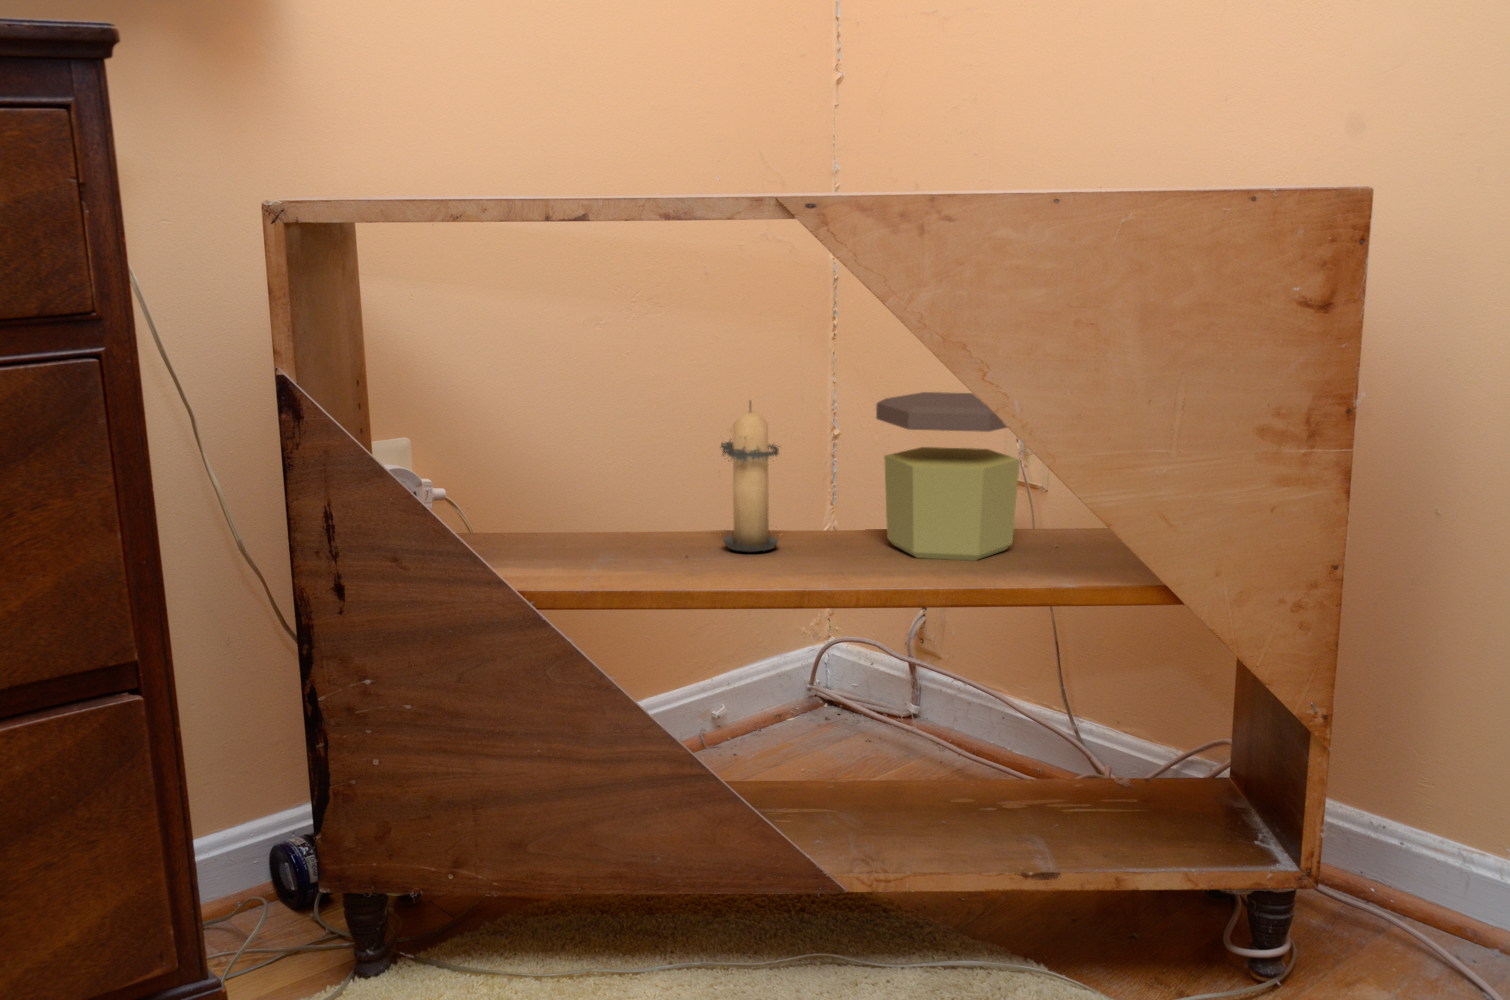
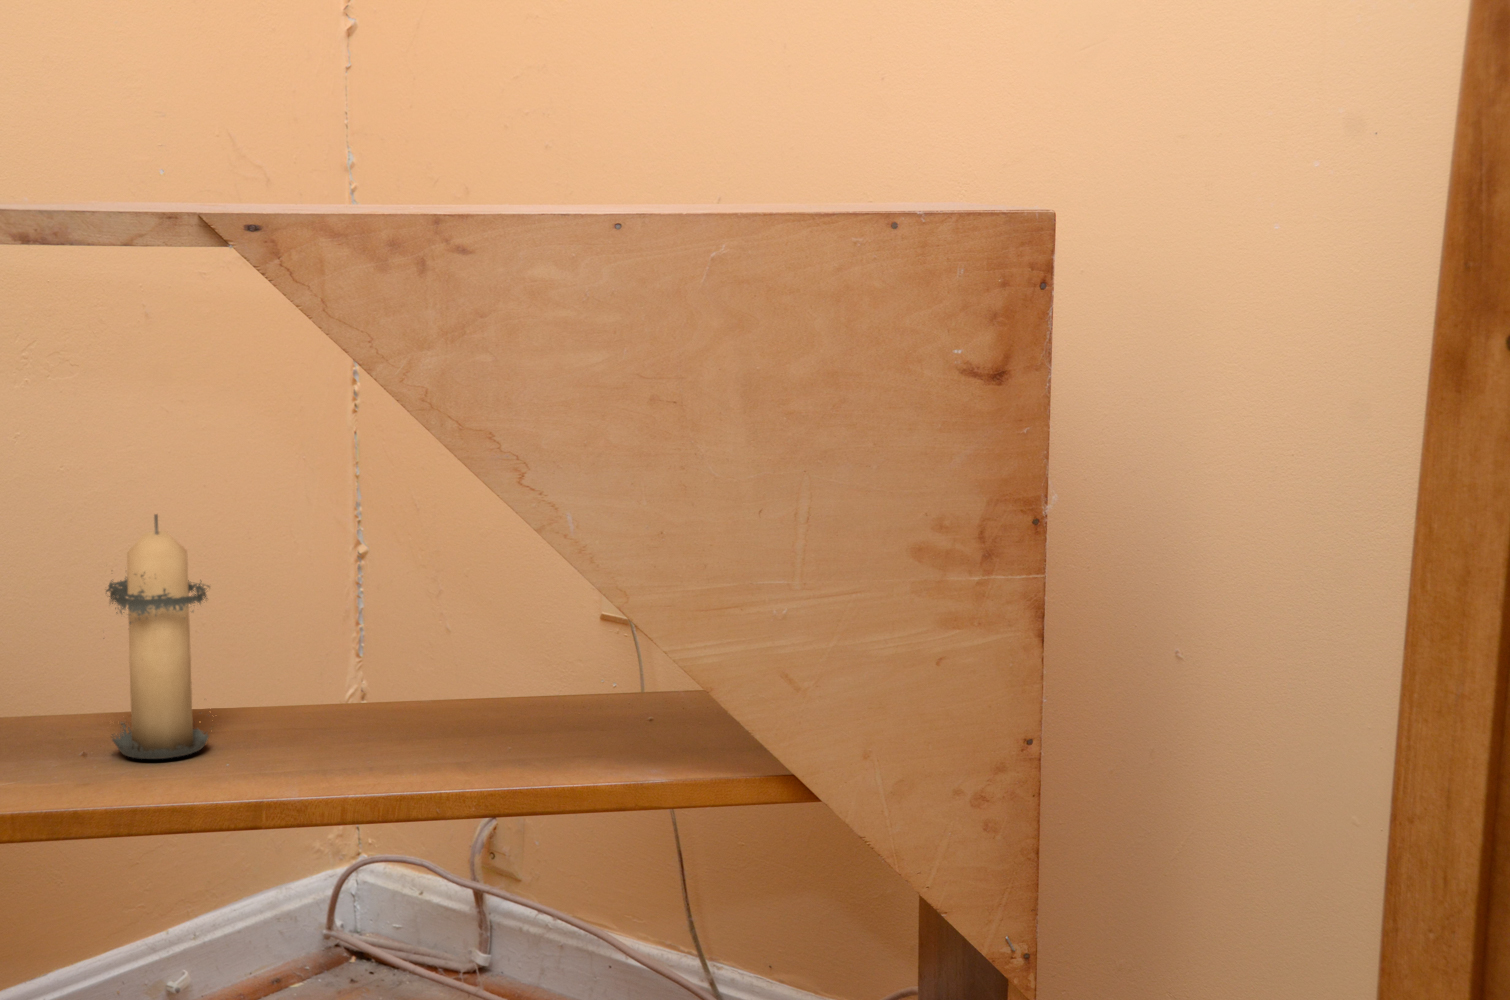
jar: present [876,392,1020,561] -> none [367,498,602,760]

